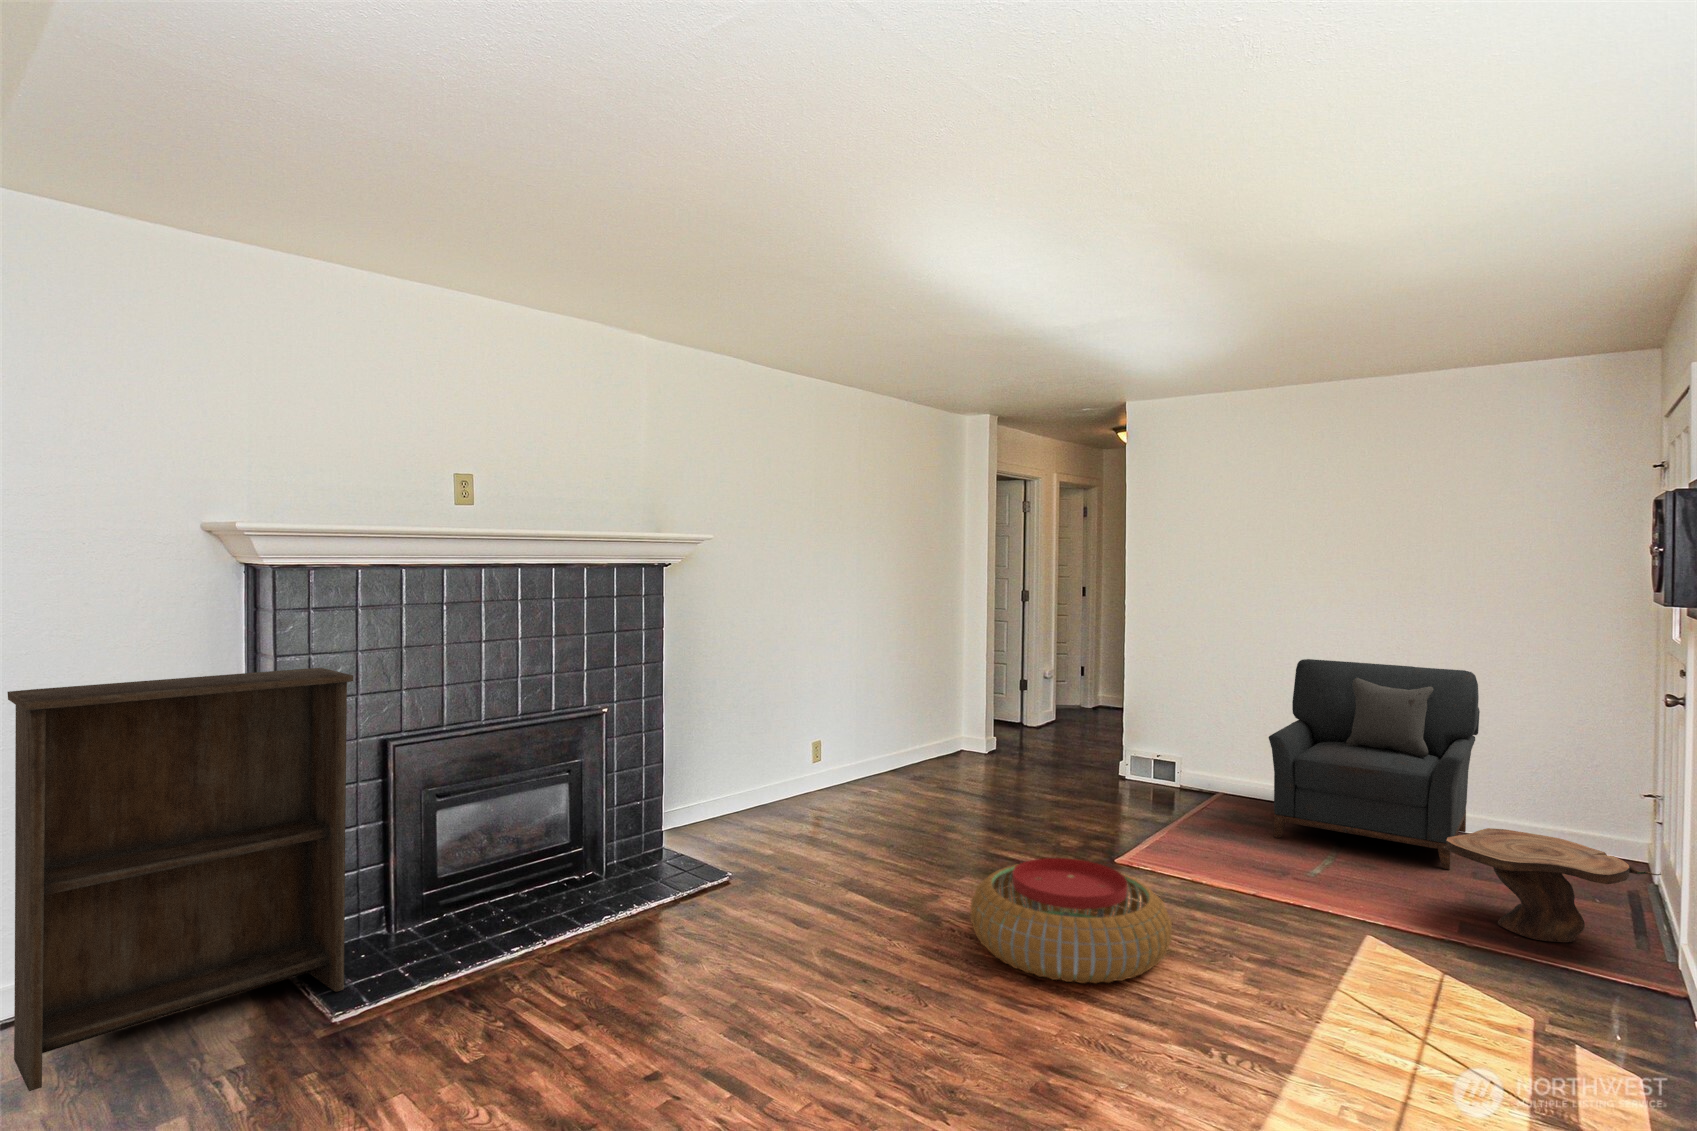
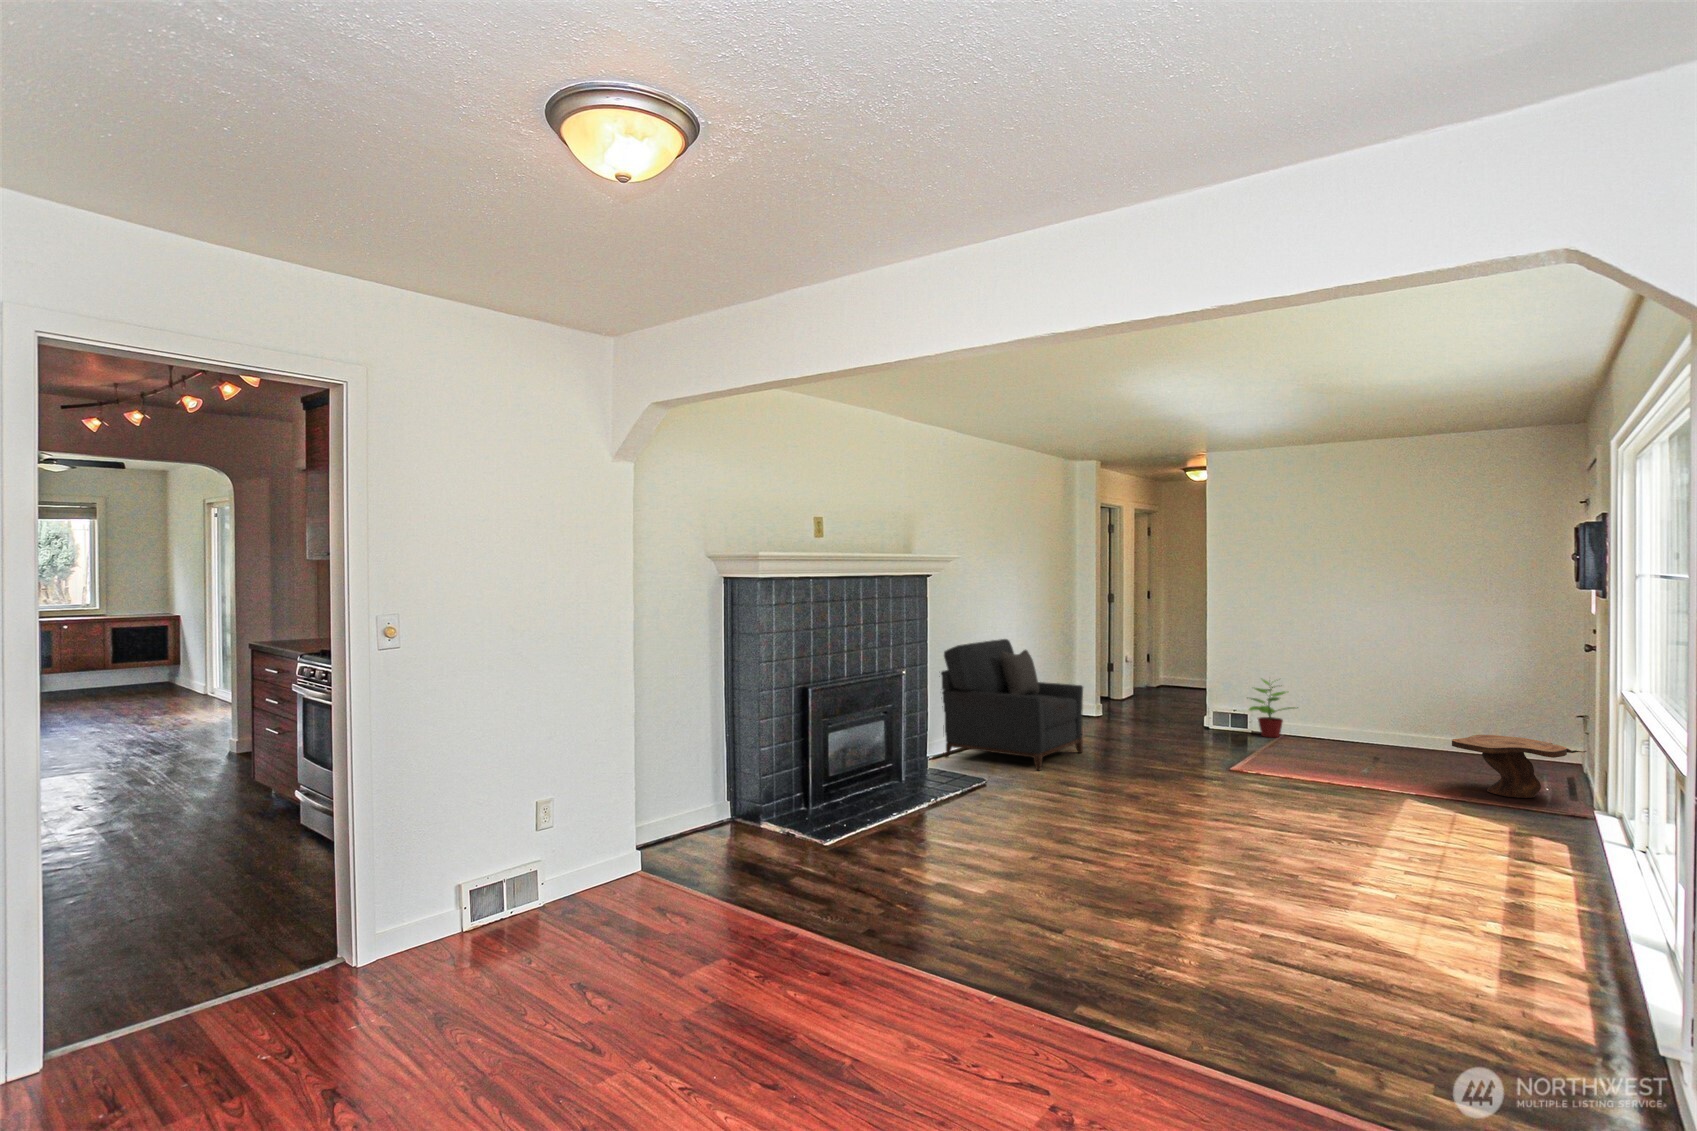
armchair: present [1269,659,1480,869] -> present [941,639,1083,770]
bookshelf: present [8,668,353,1091] -> none [668,645,814,869]
potted plant: none [1172,711,1242,799] -> present [1249,679,1298,737]
pouf: present [970,858,1172,983] -> none [1160,756,1291,820]

